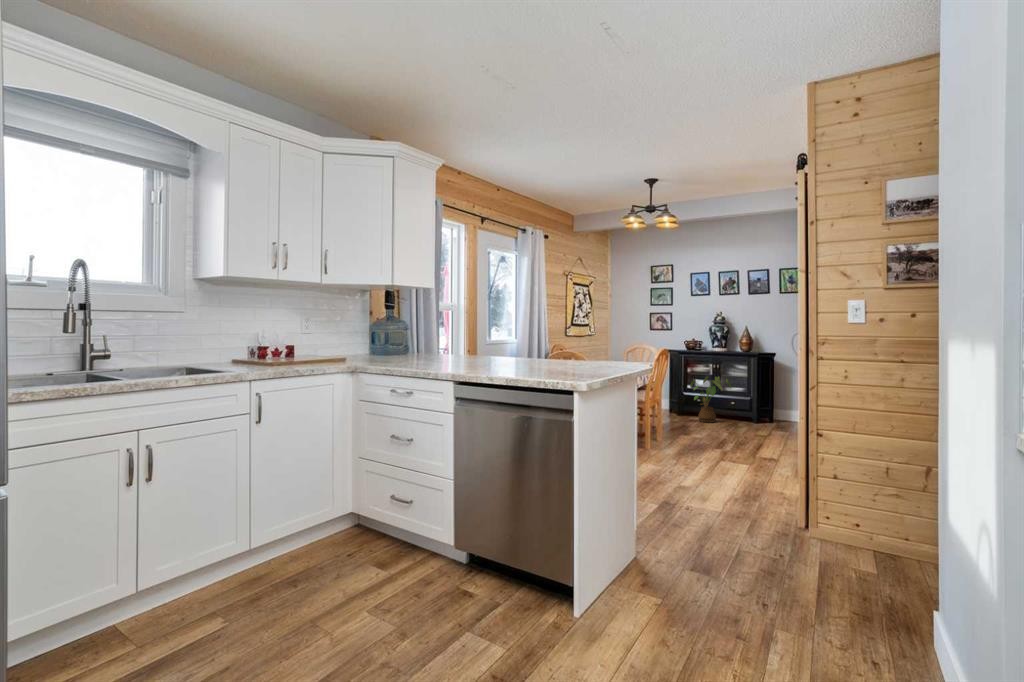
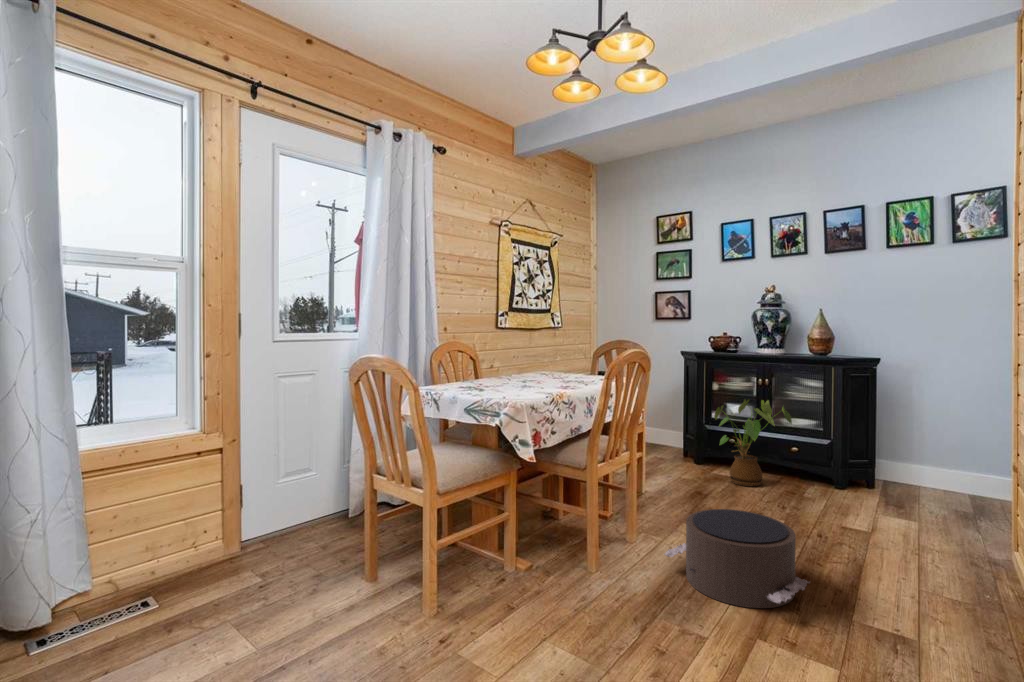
pouf: none [678,421,741,454] -> present [664,509,810,608]

